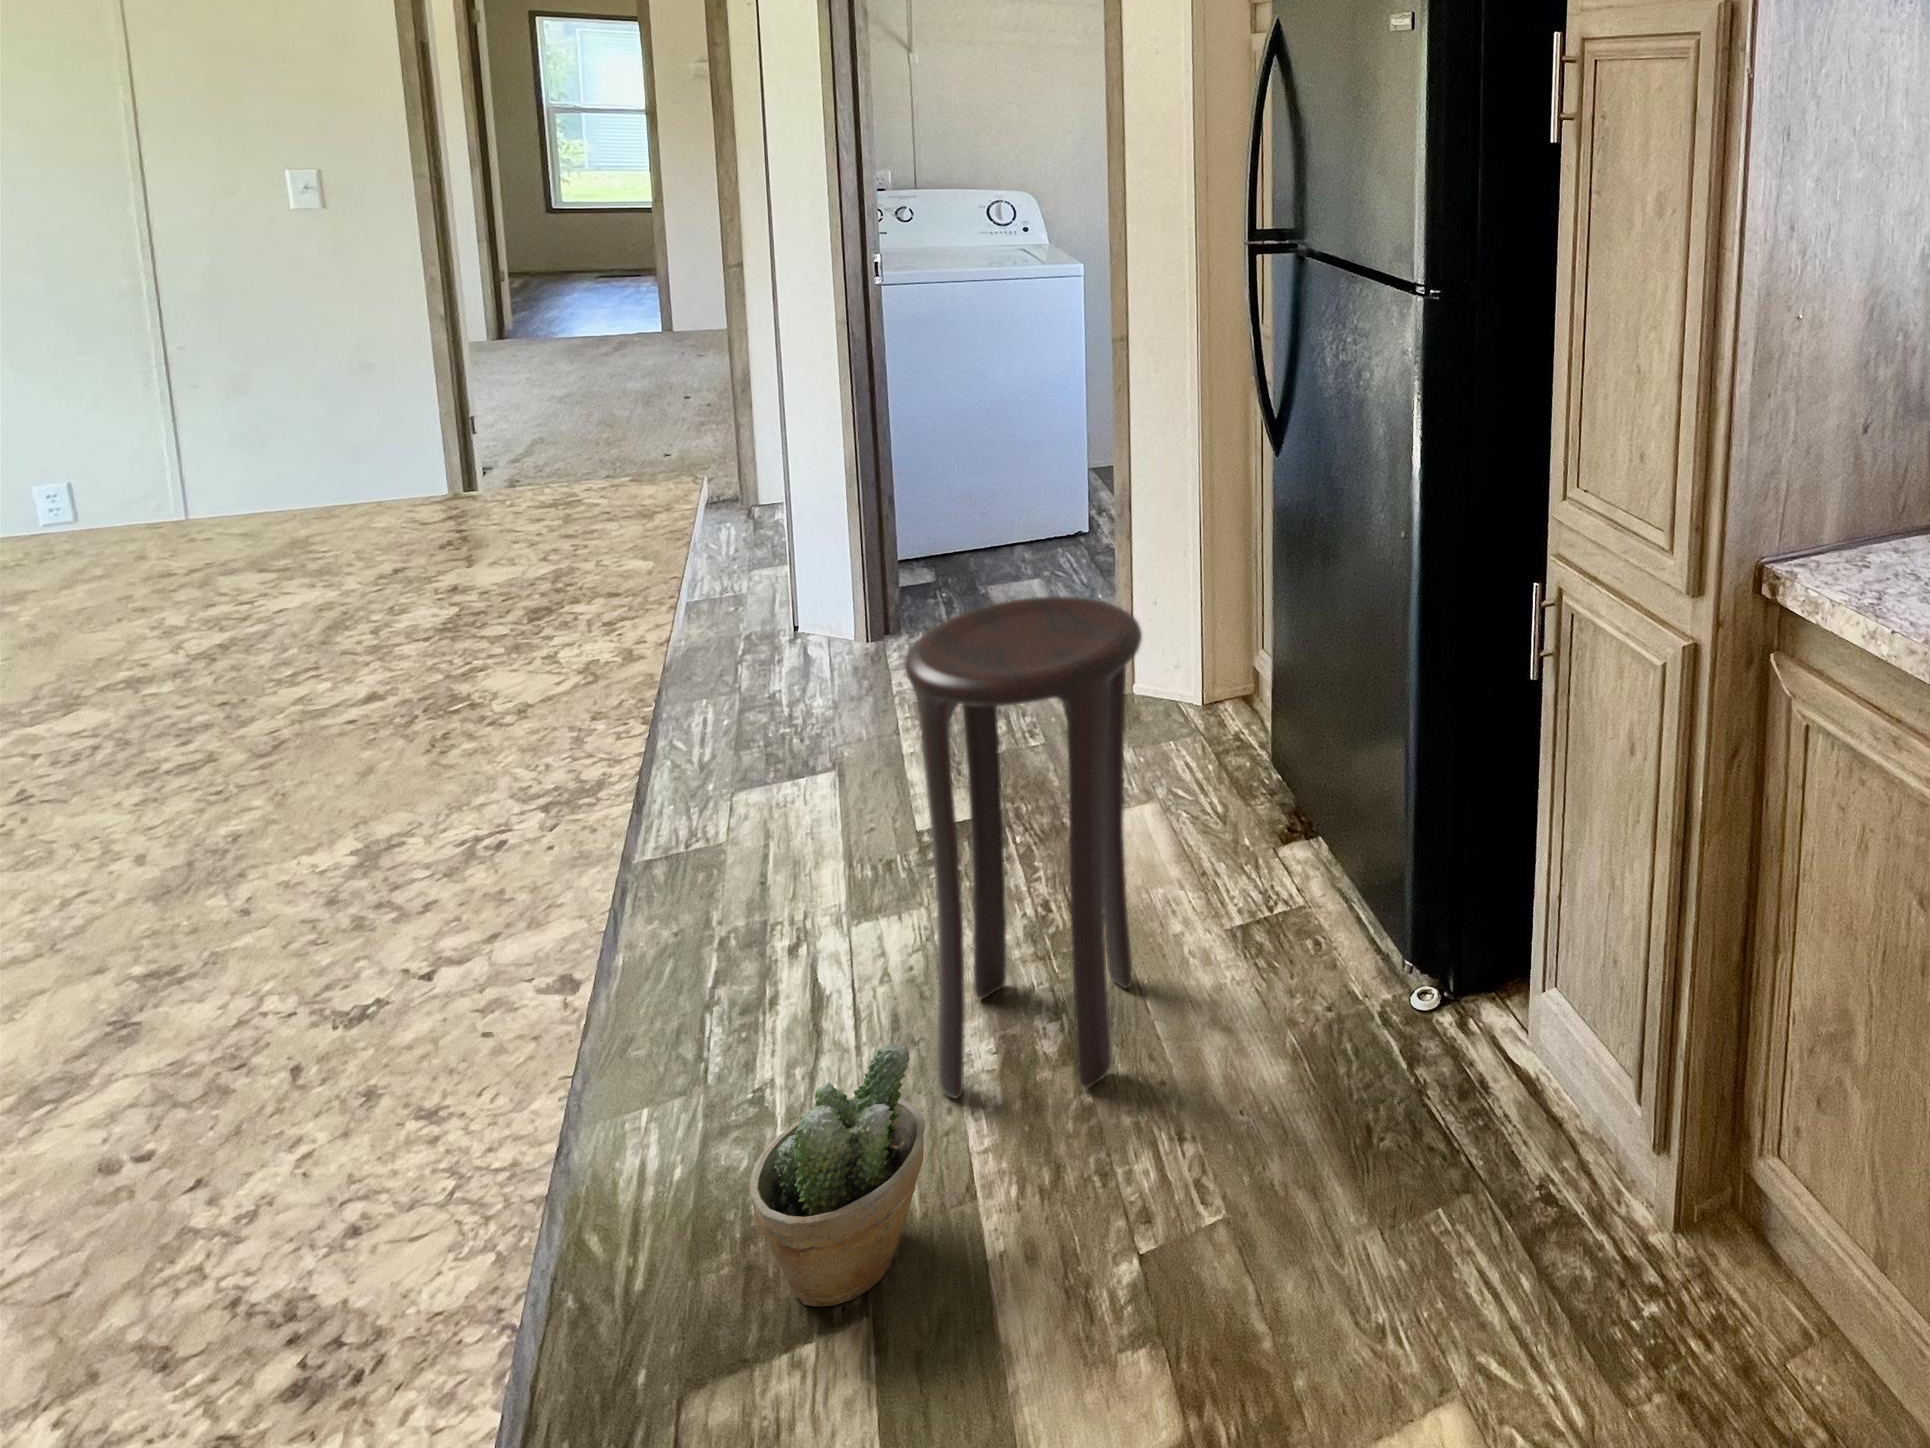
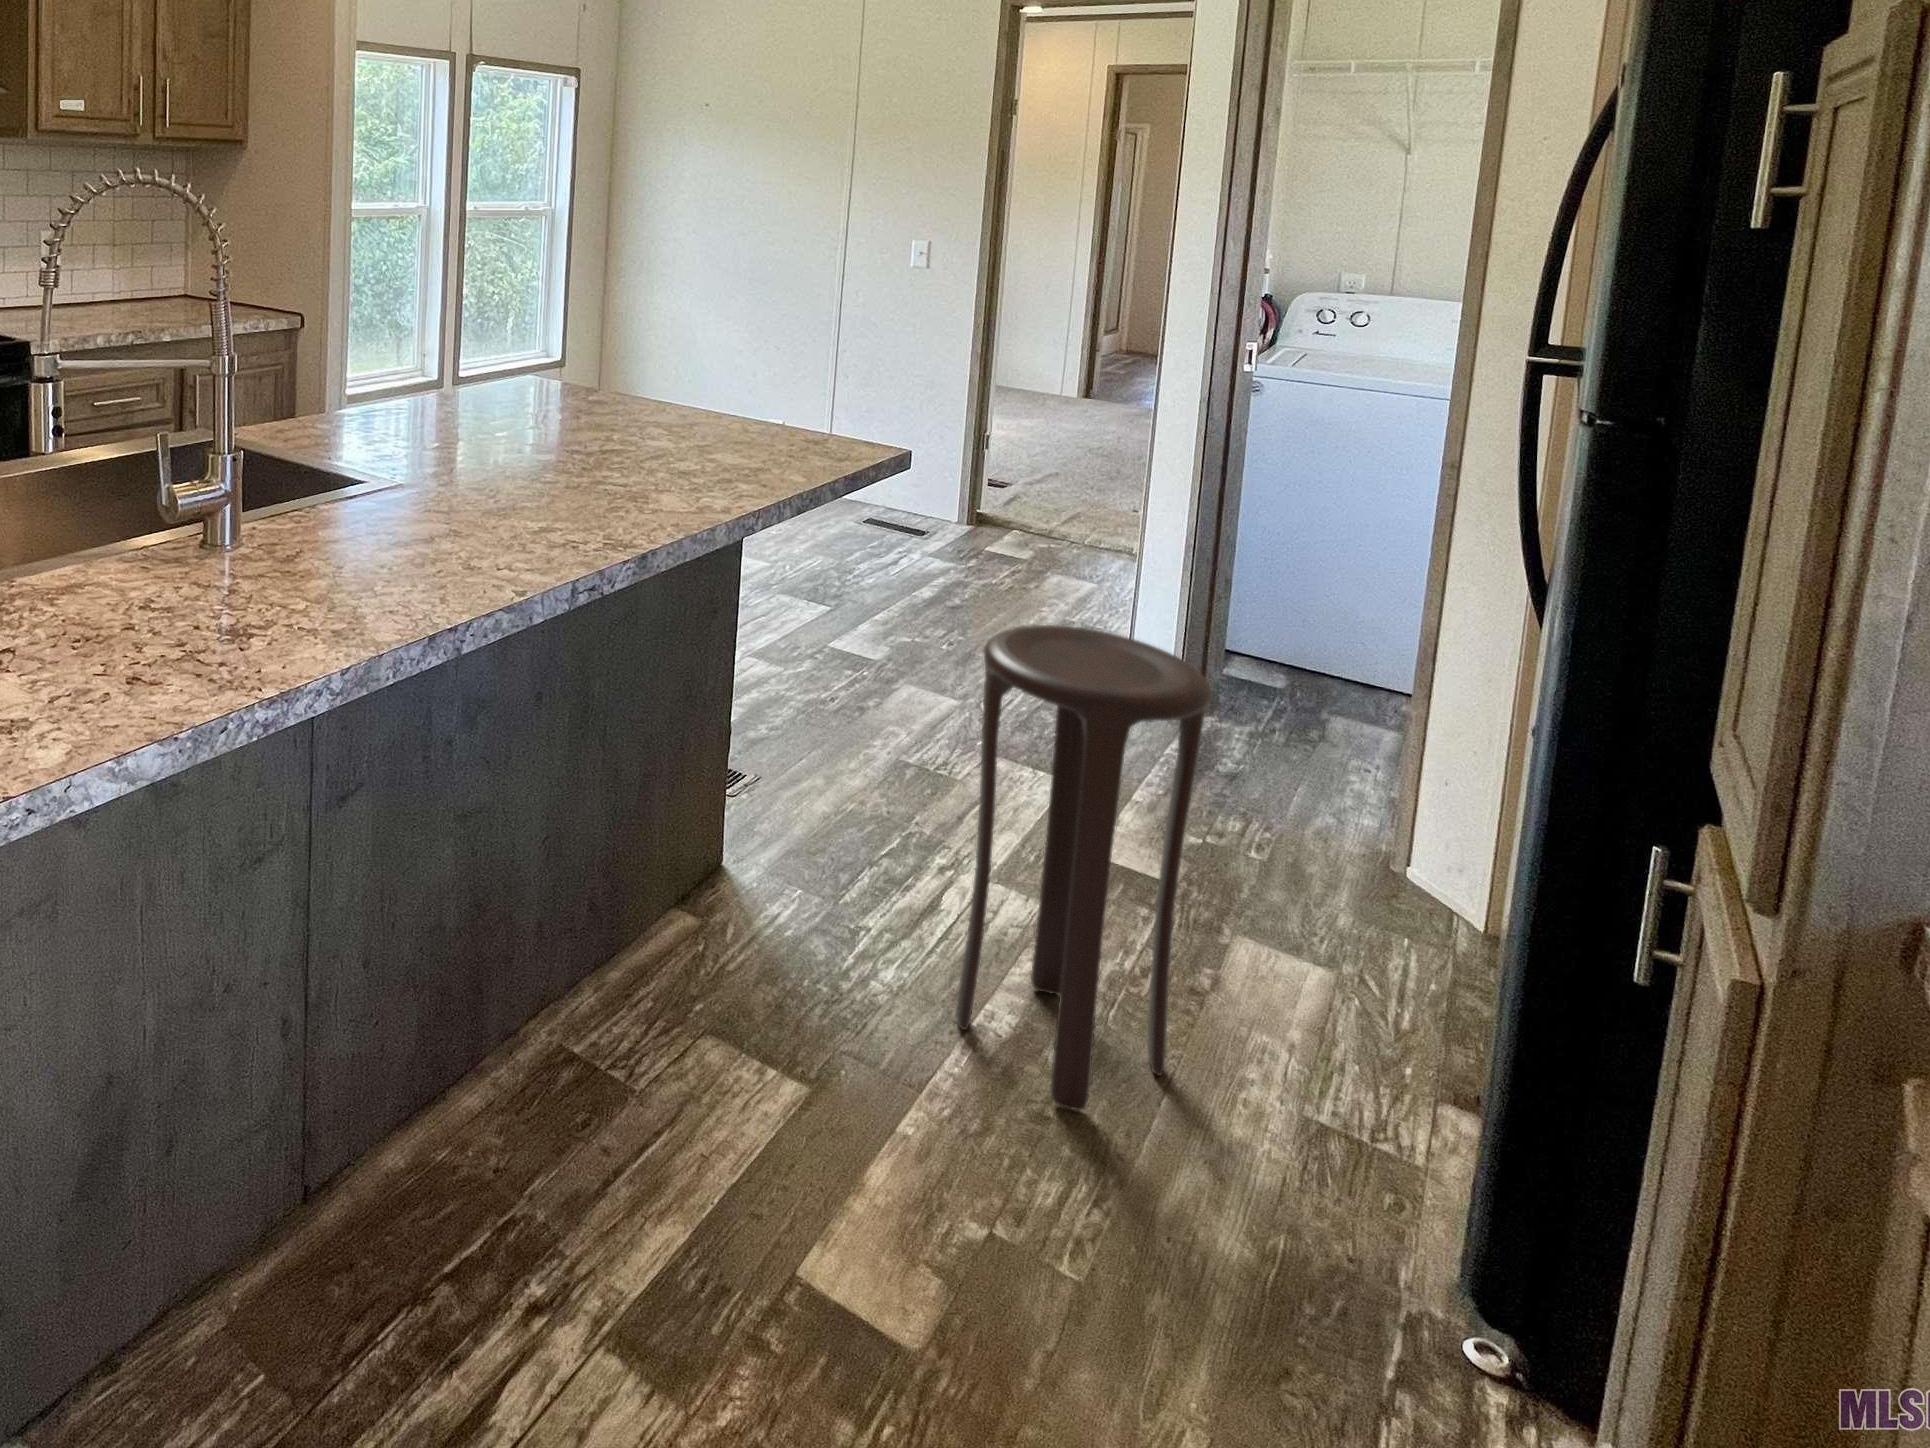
potted plant: present [750,1042,925,1306] -> none [770,905,895,1078]

